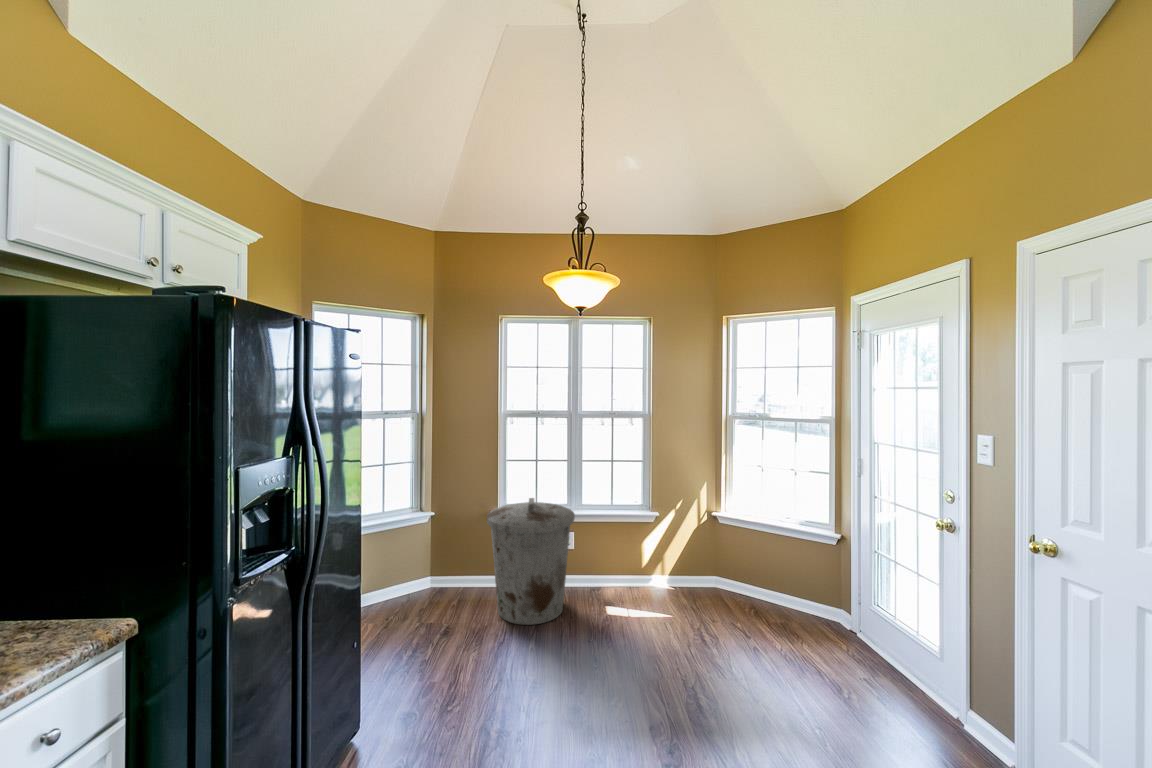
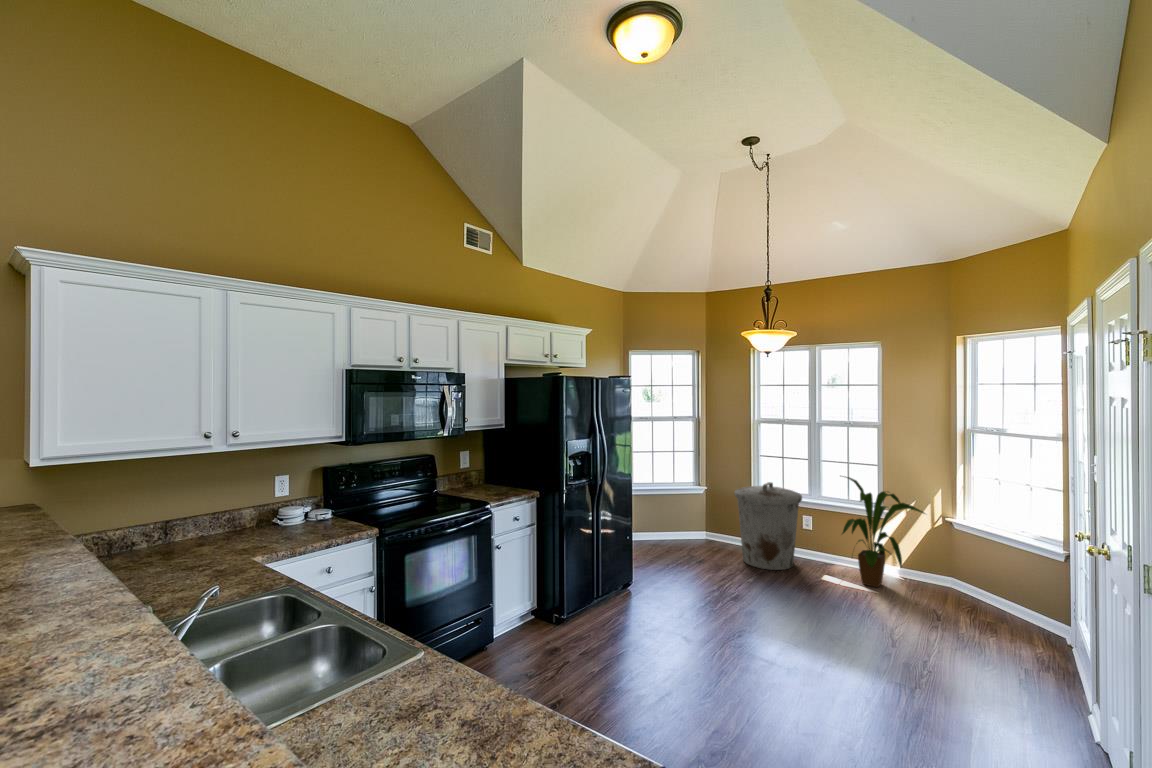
house plant: none [625,480,706,612] -> present [842,476,925,587]

